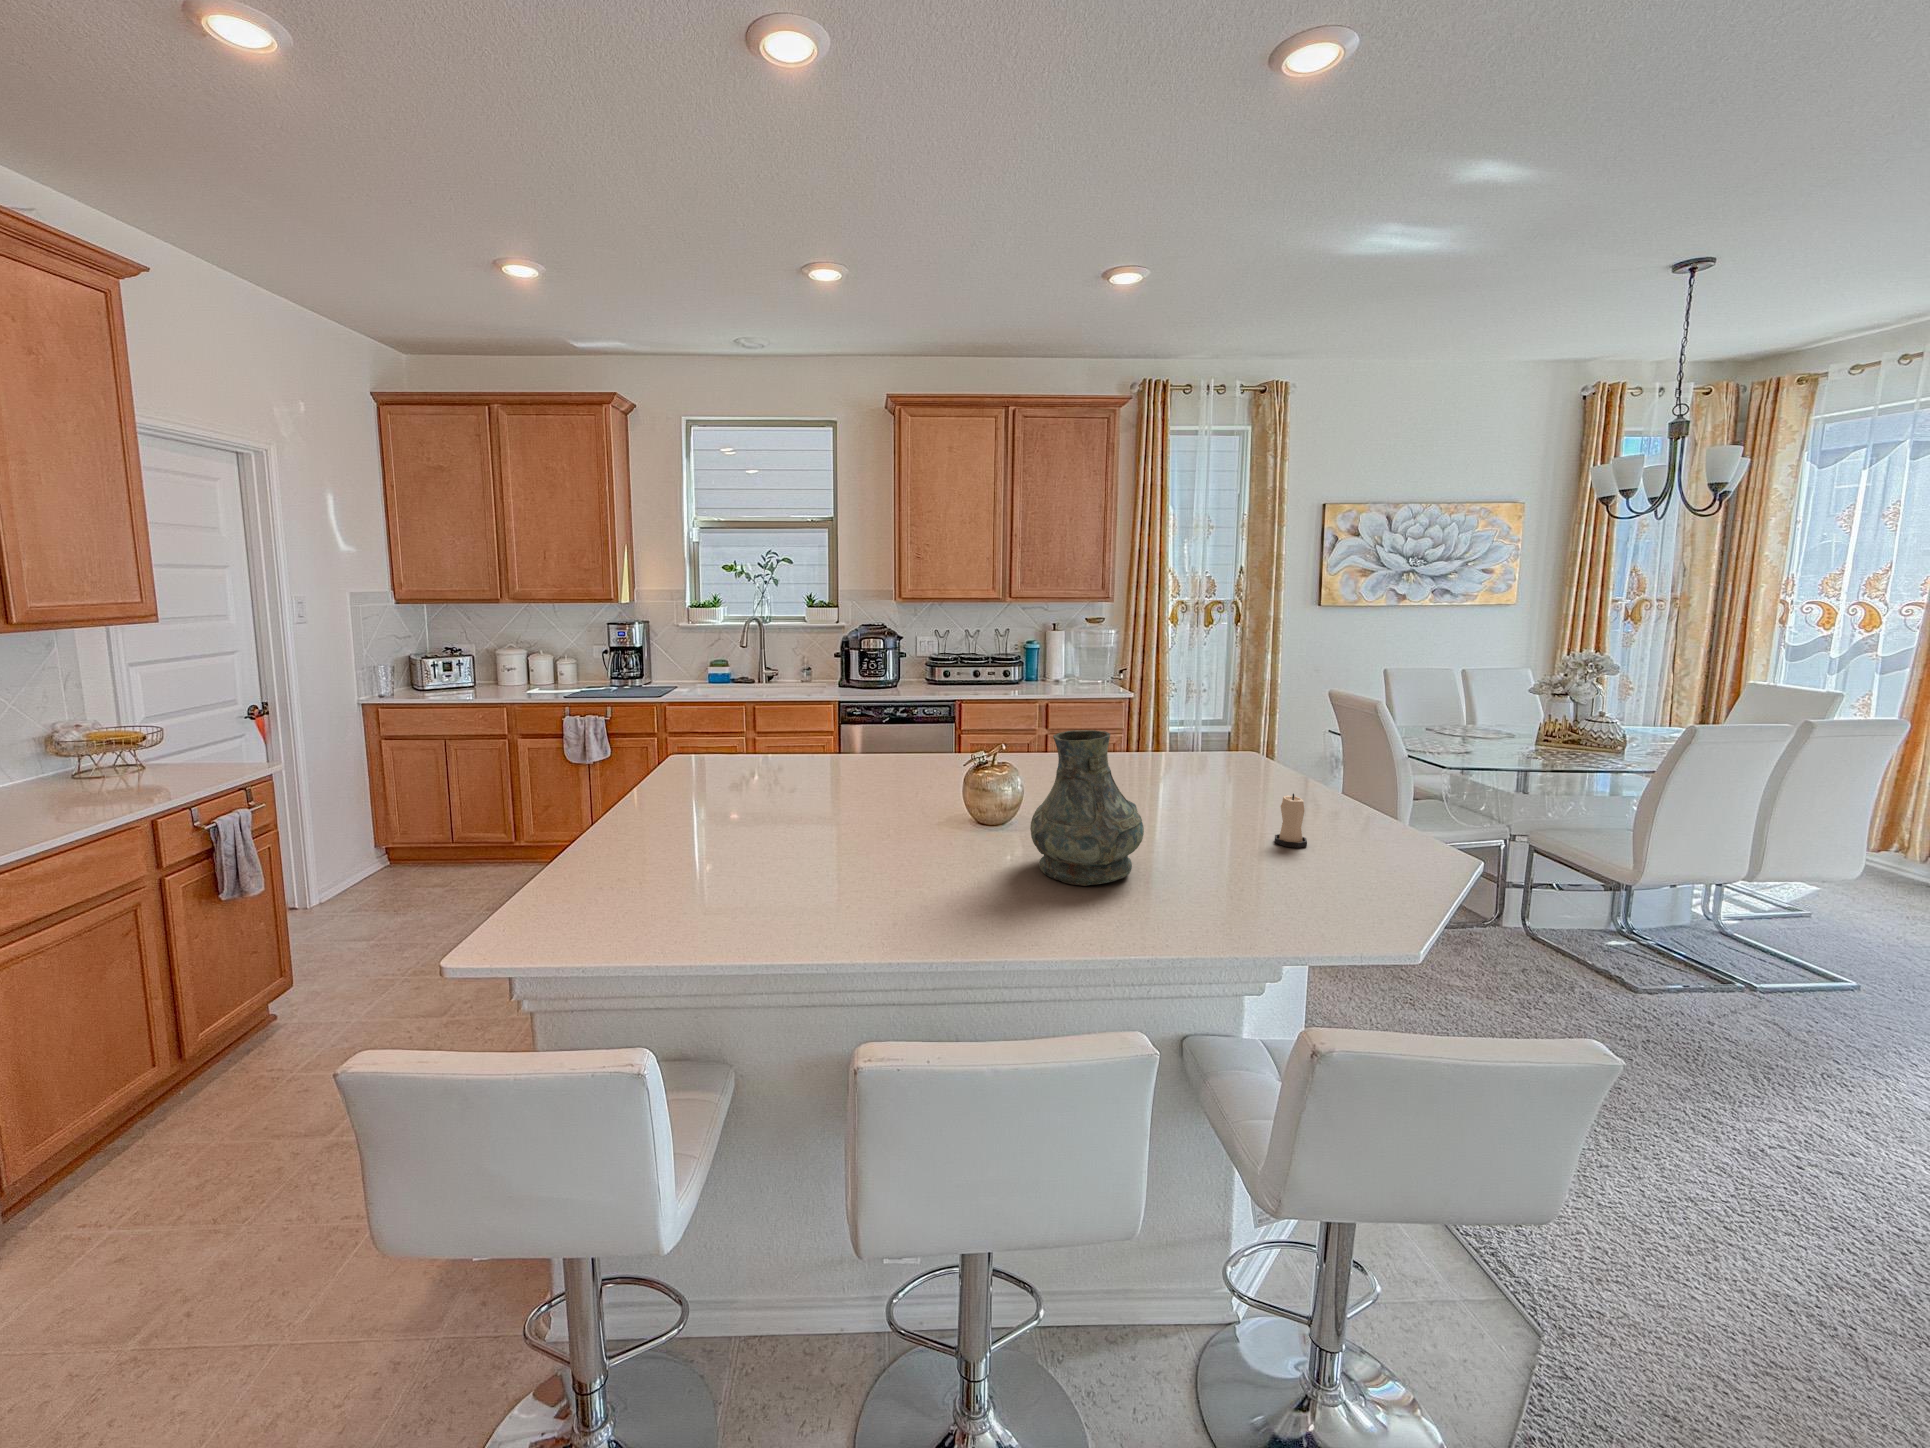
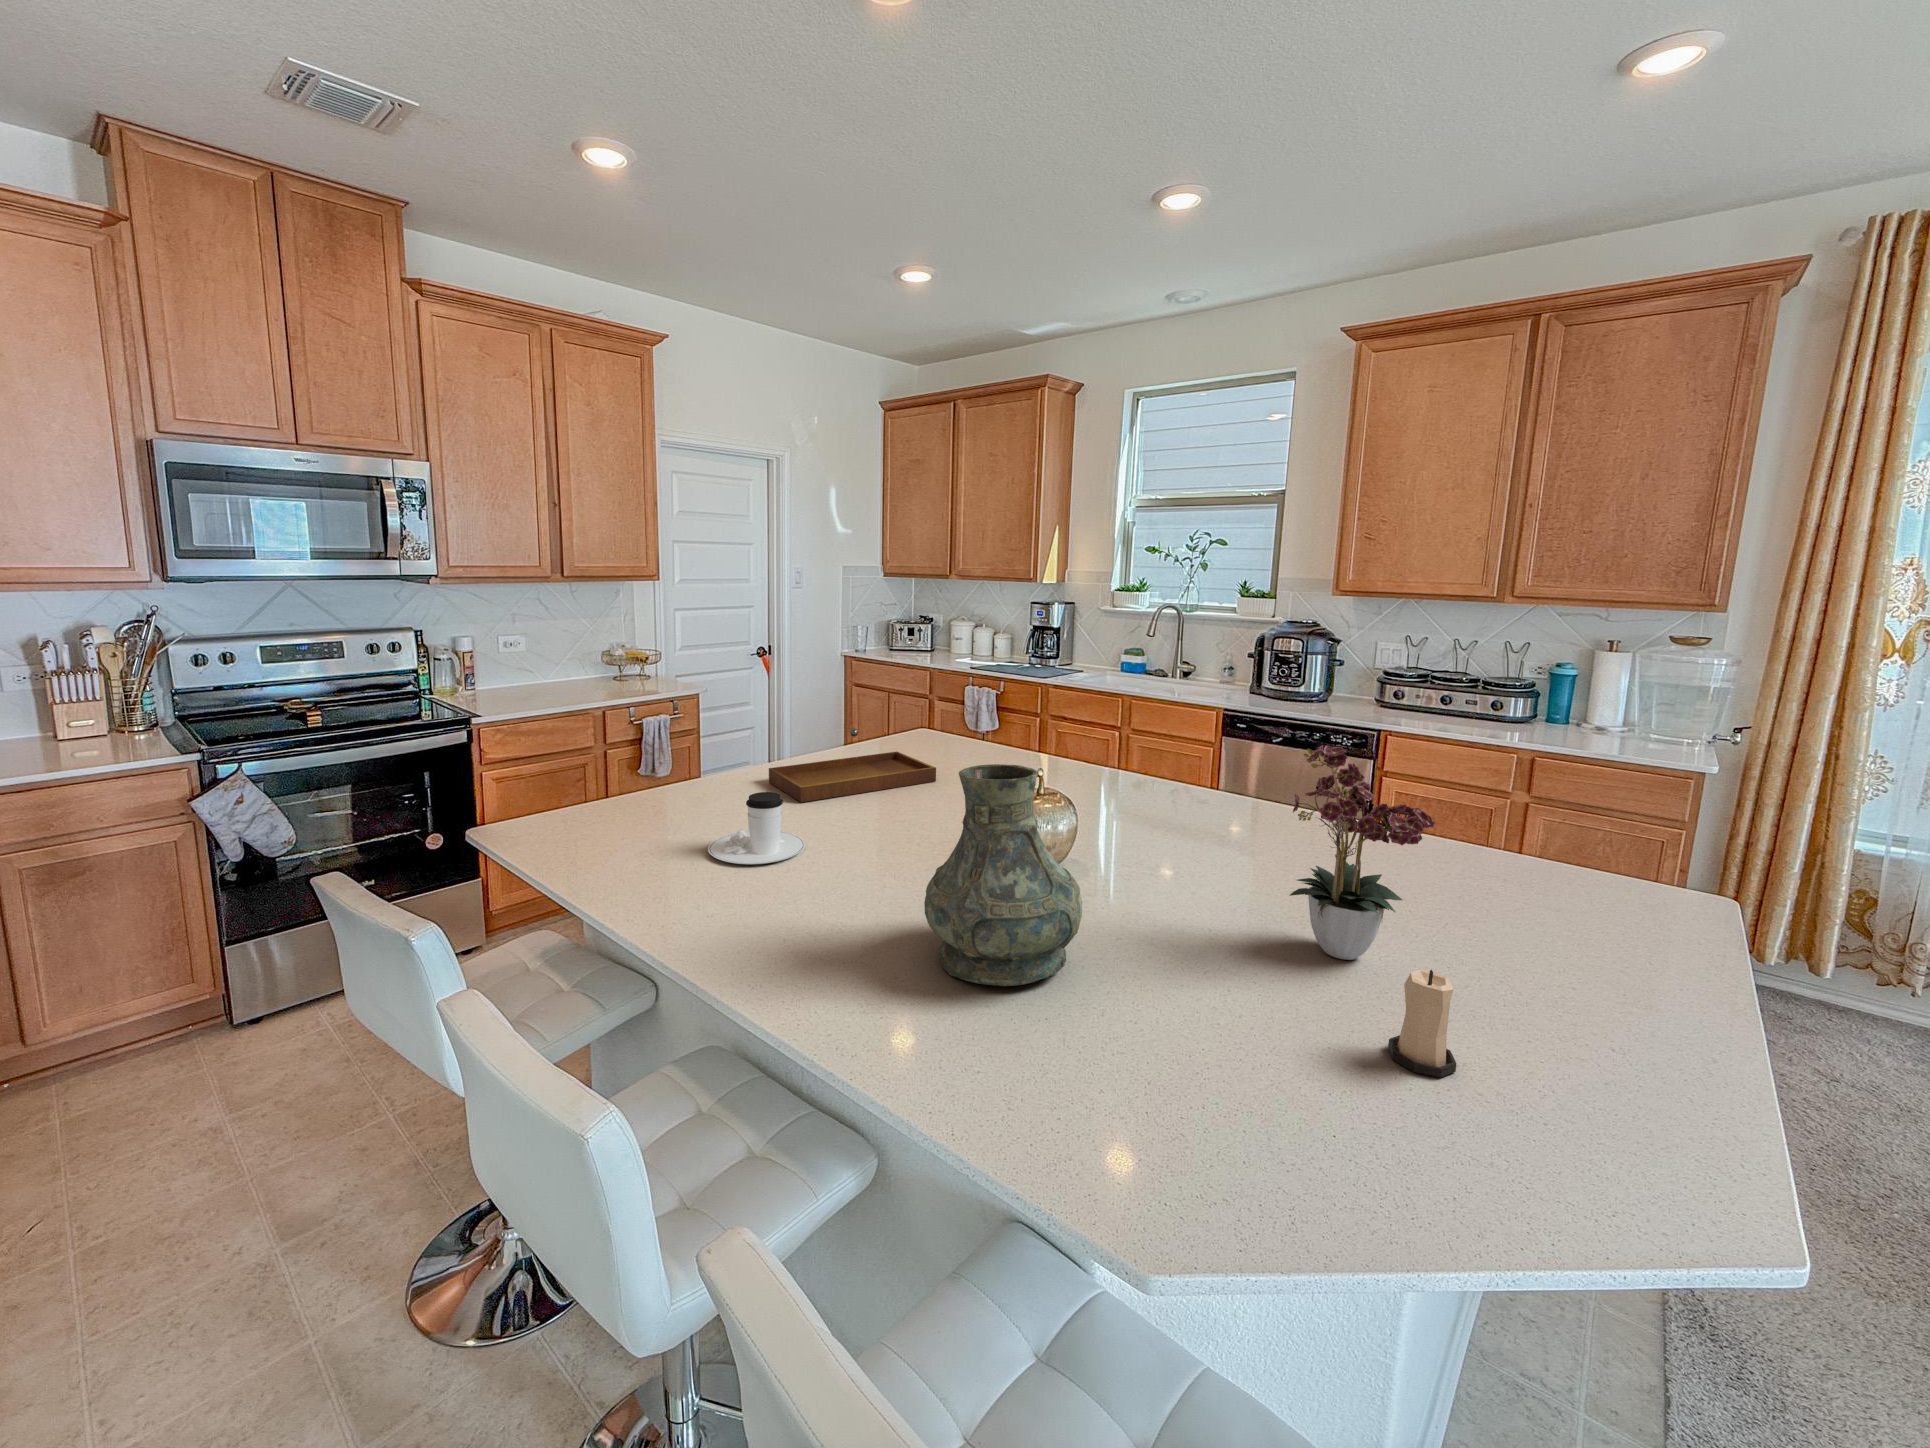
flower arrangement: none [1158,683,1231,817] -> present [1290,746,1435,960]
tray: none [646,754,785,831] -> present [769,728,936,802]
coffee cup: none [736,812,830,885] -> present [708,792,805,865]

